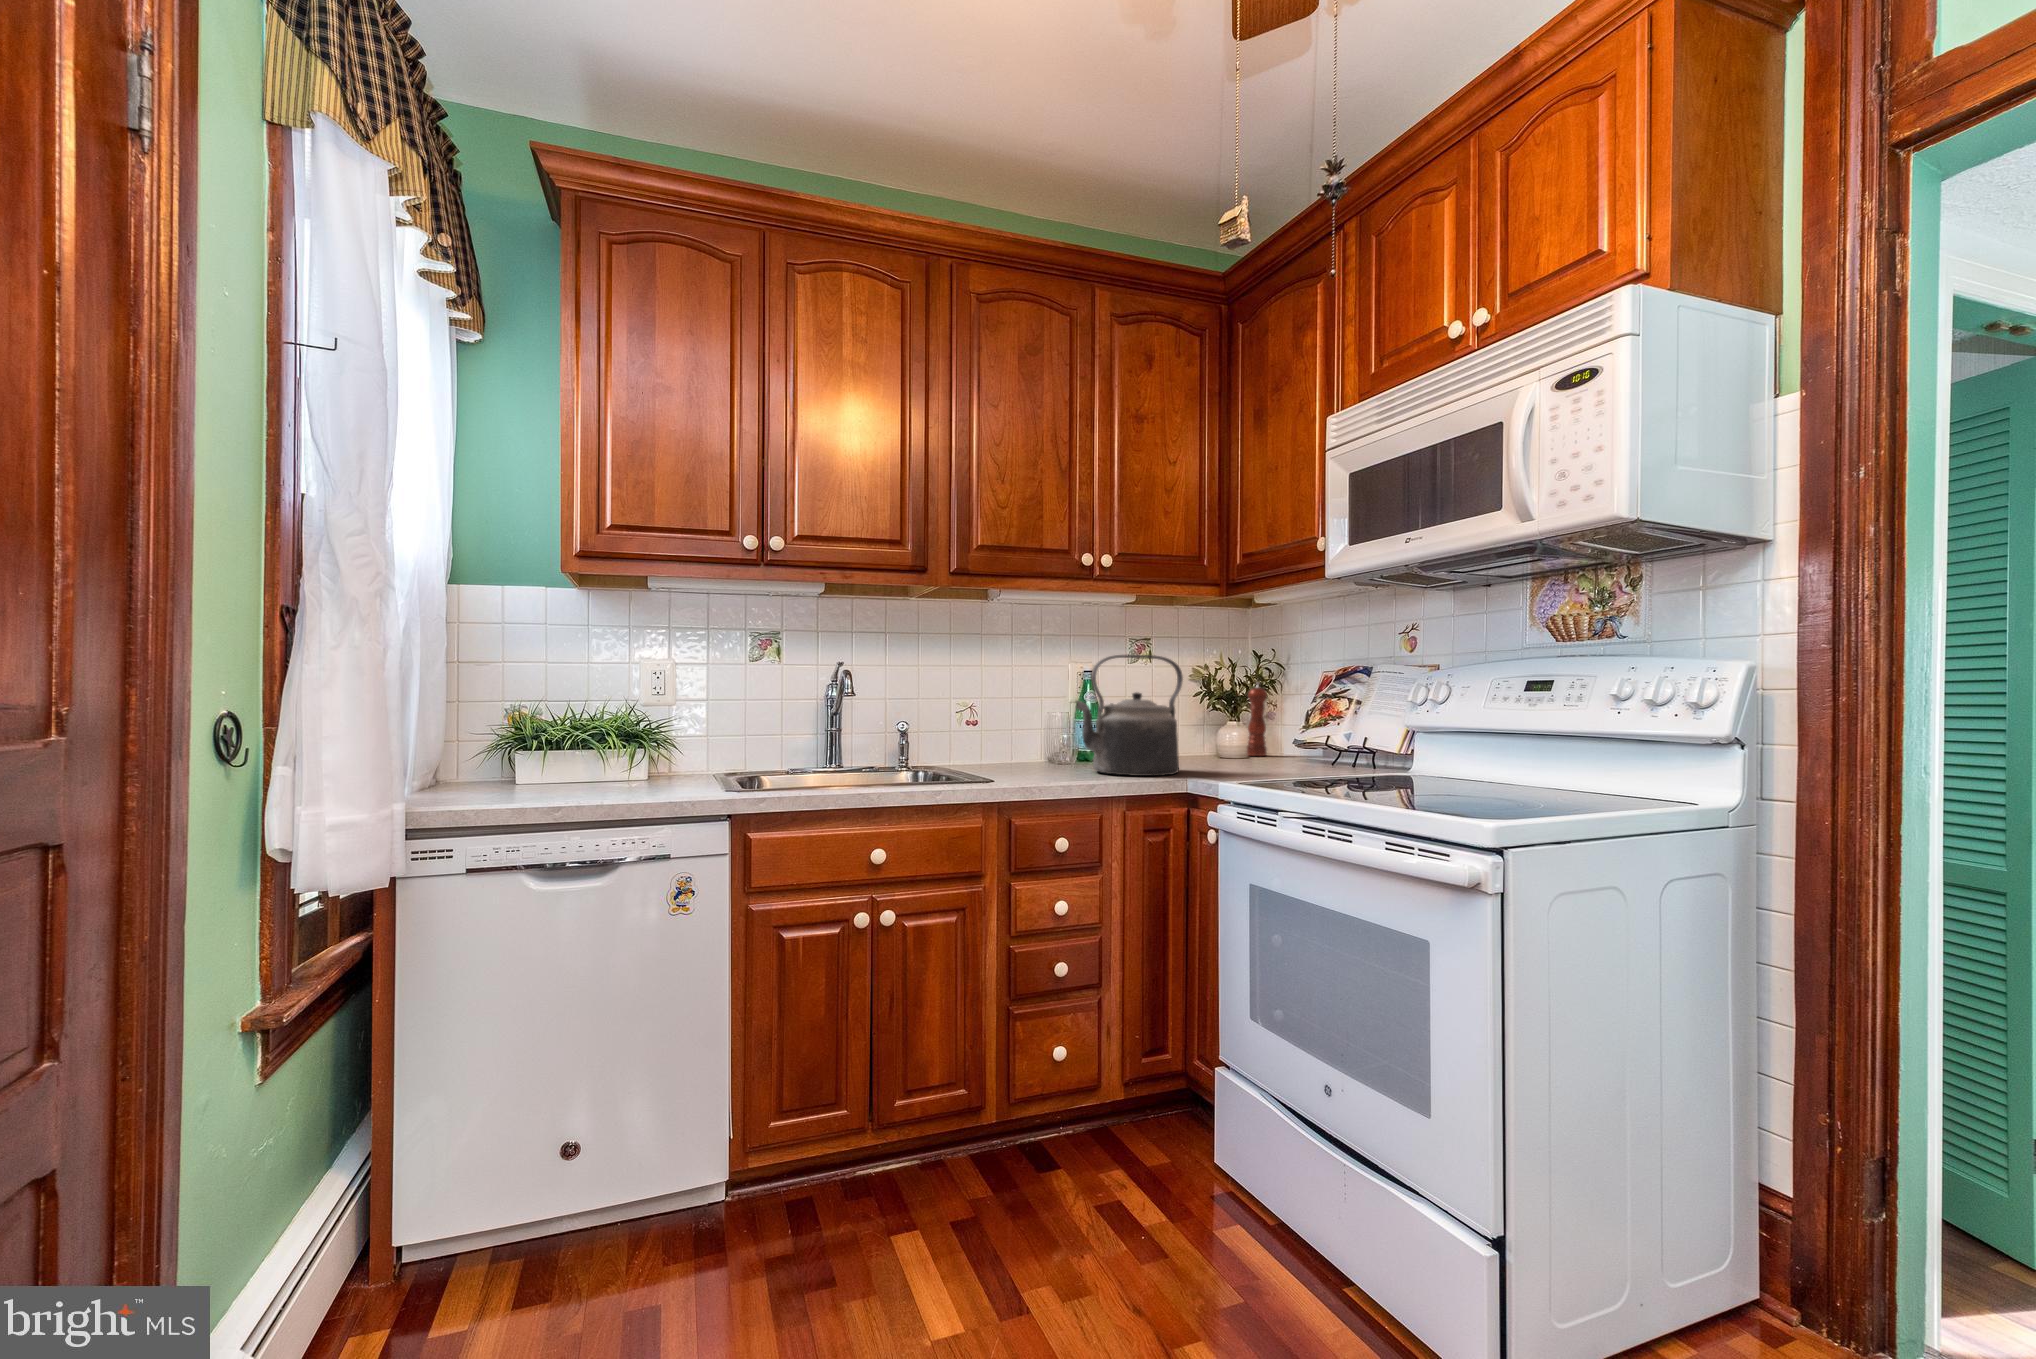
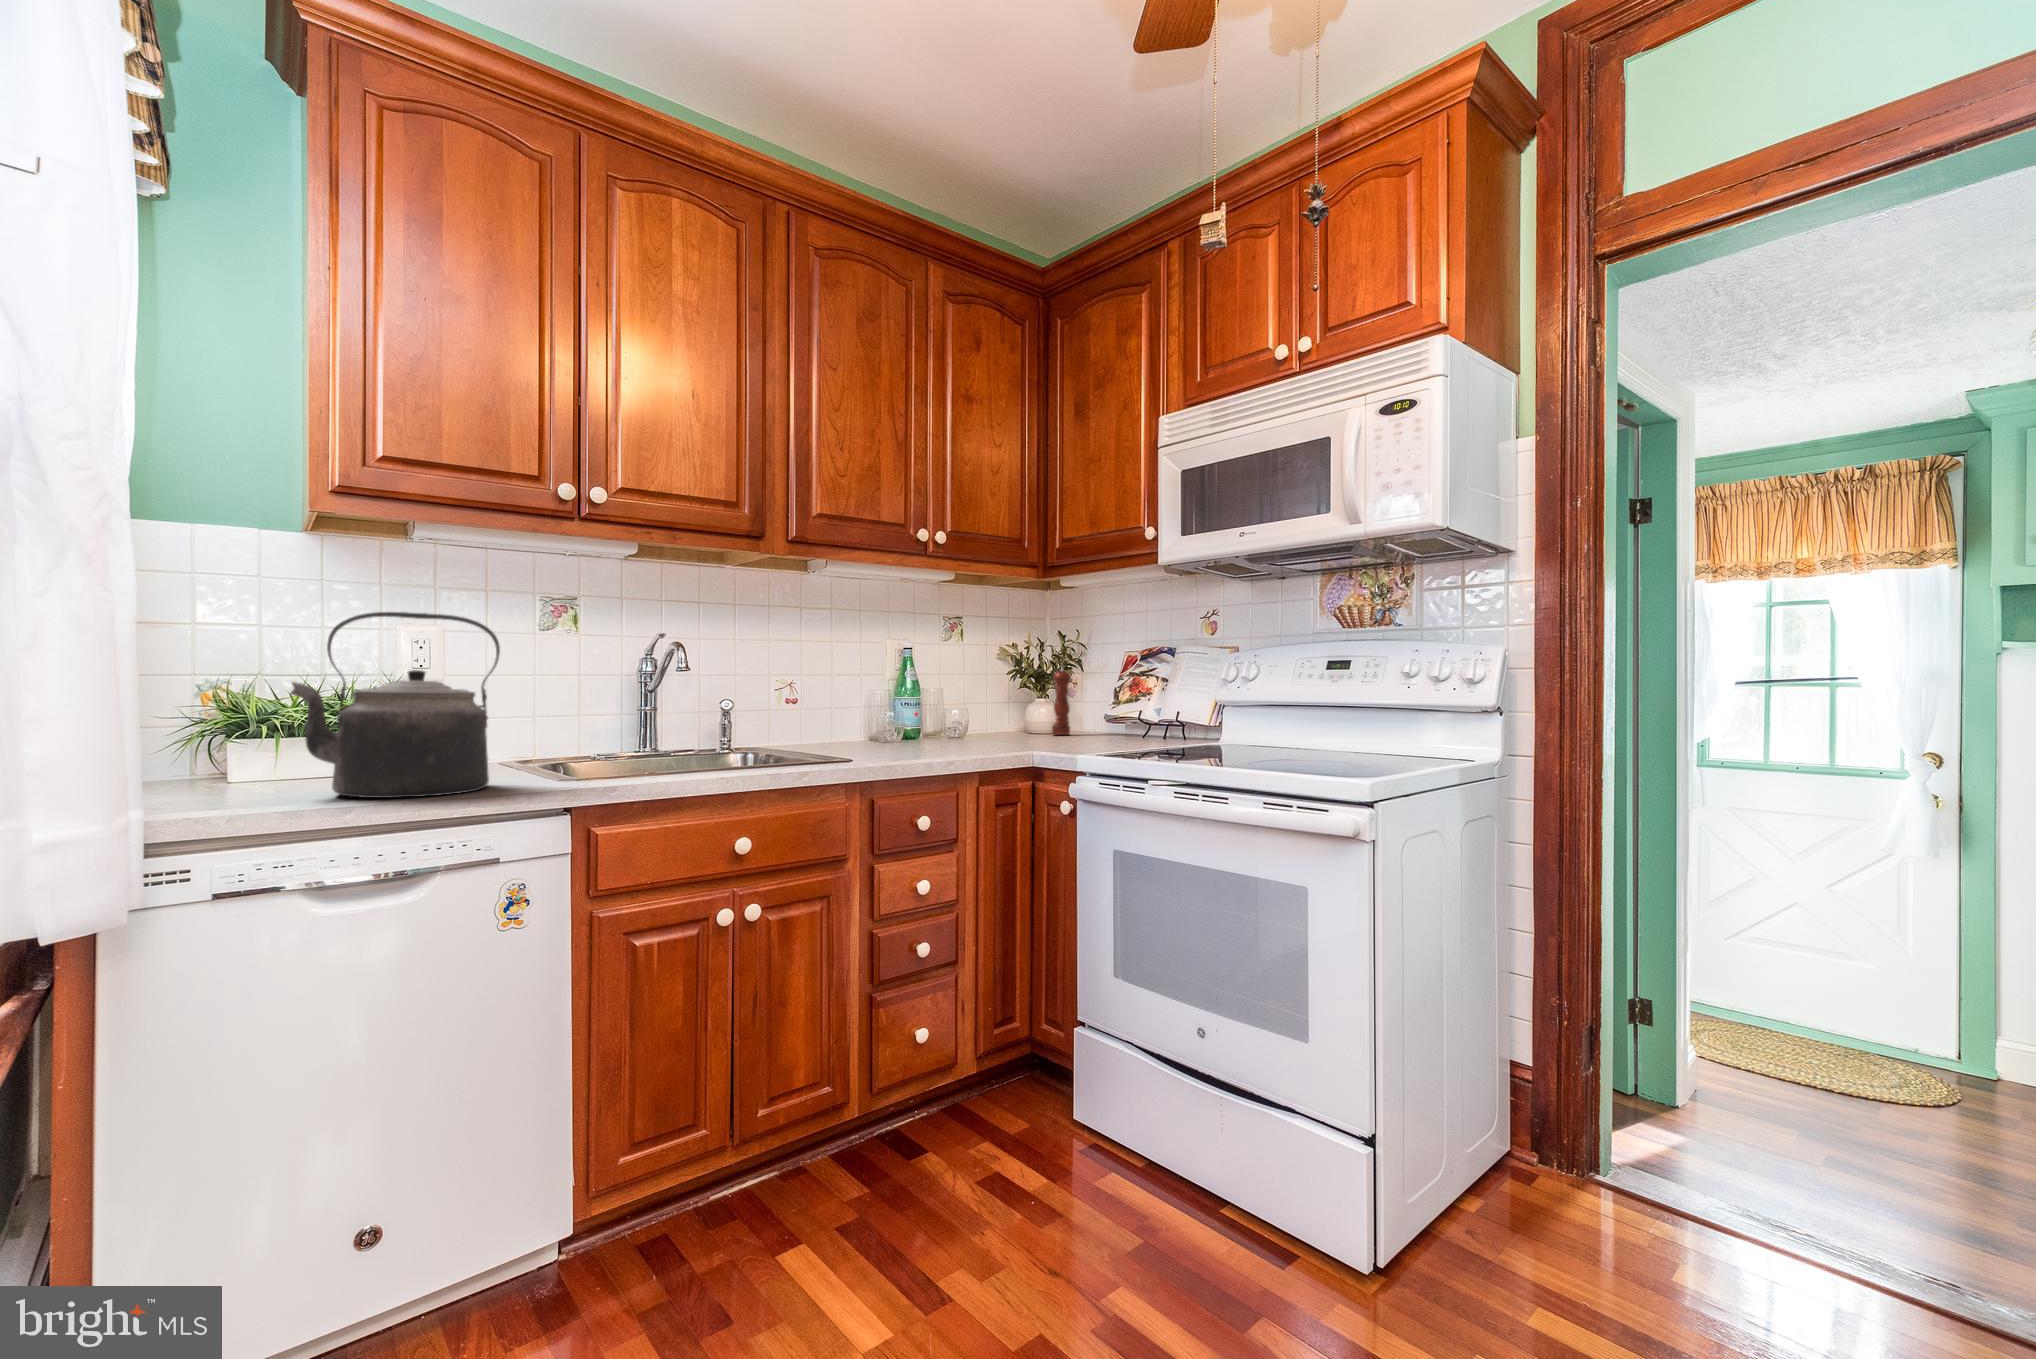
kettle: present [1076,655,1183,776] -> present [290,612,500,798]

